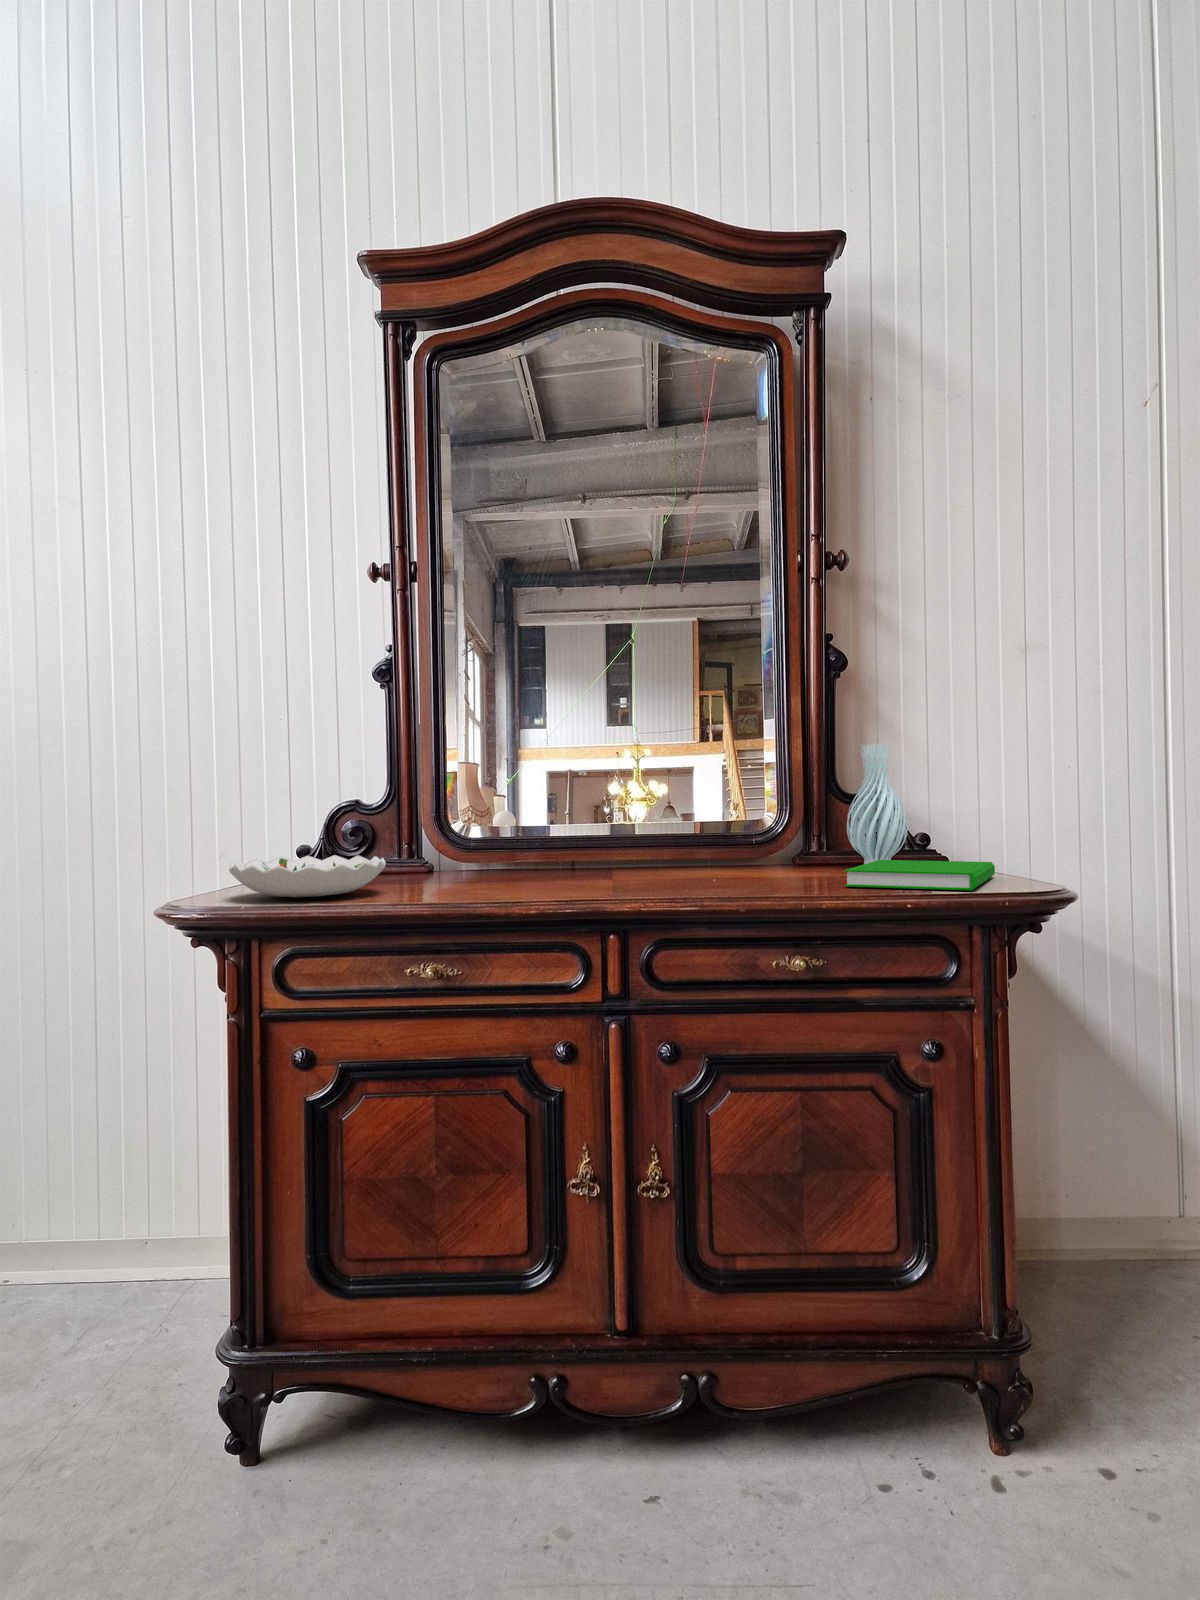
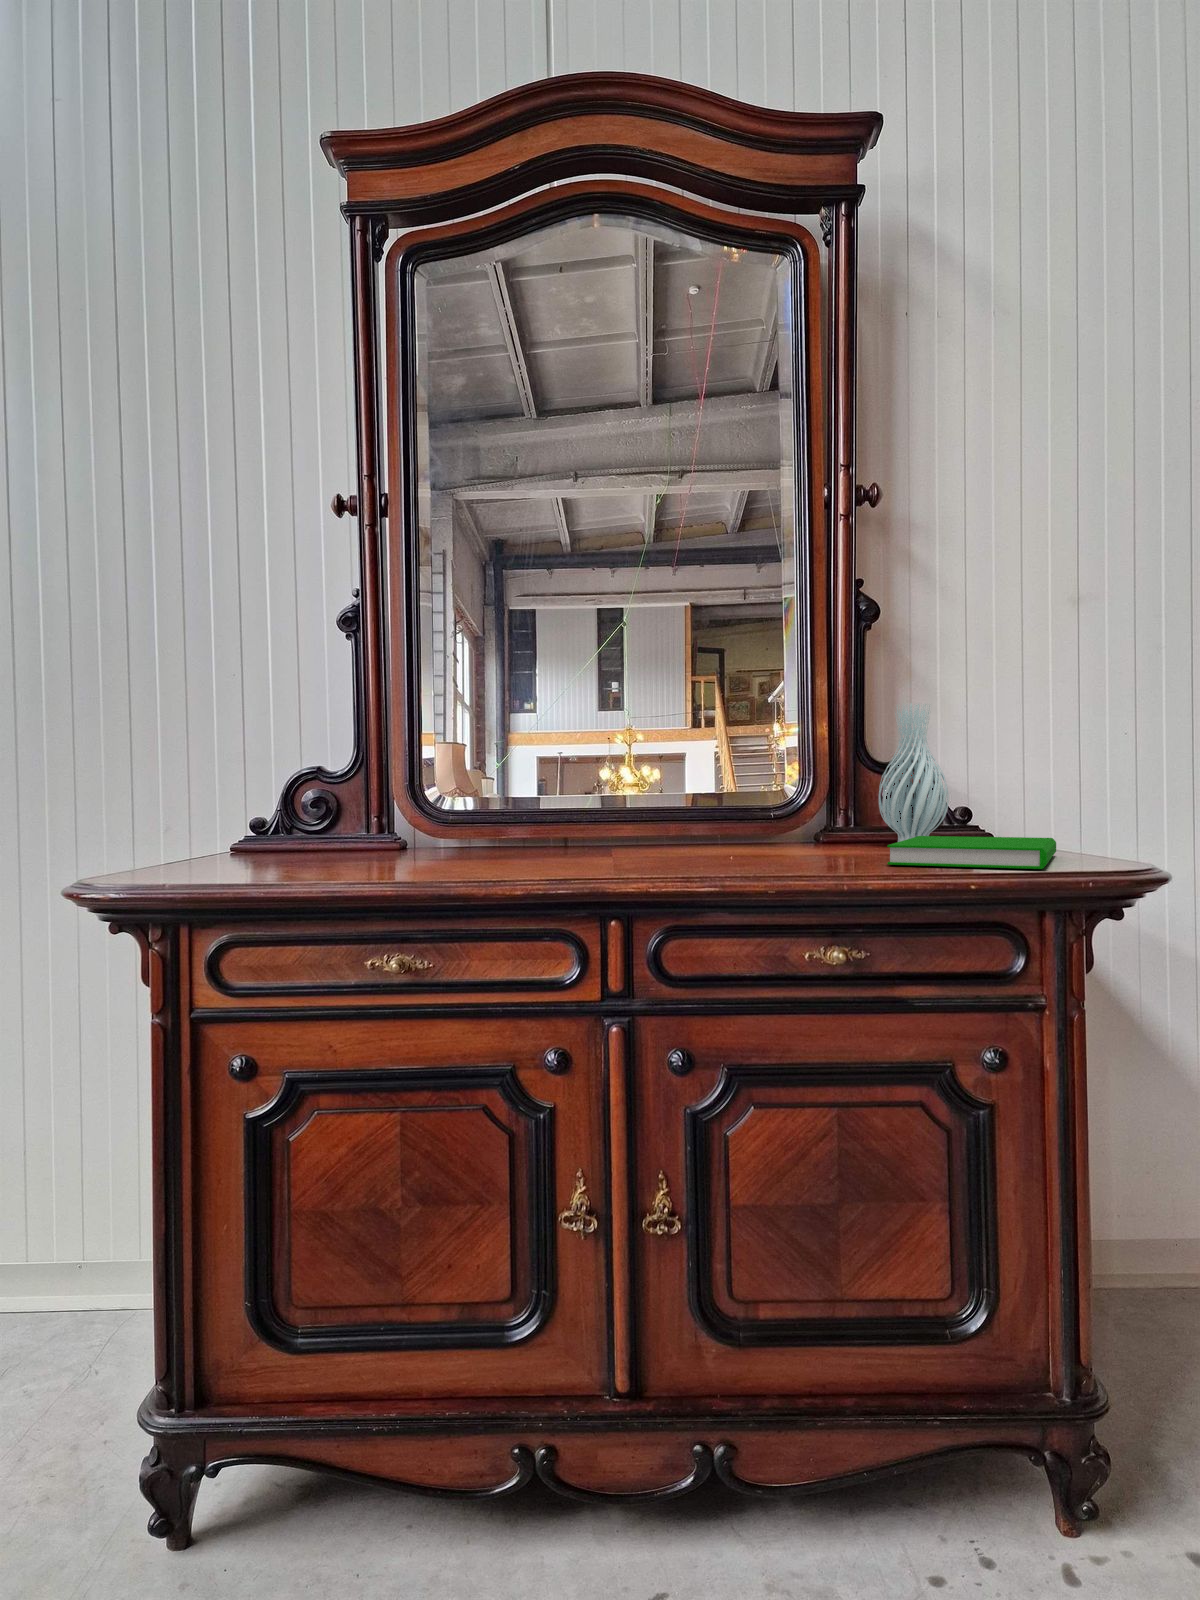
decorative bowl: present [229,855,386,897] -> none [155,827,345,874]

